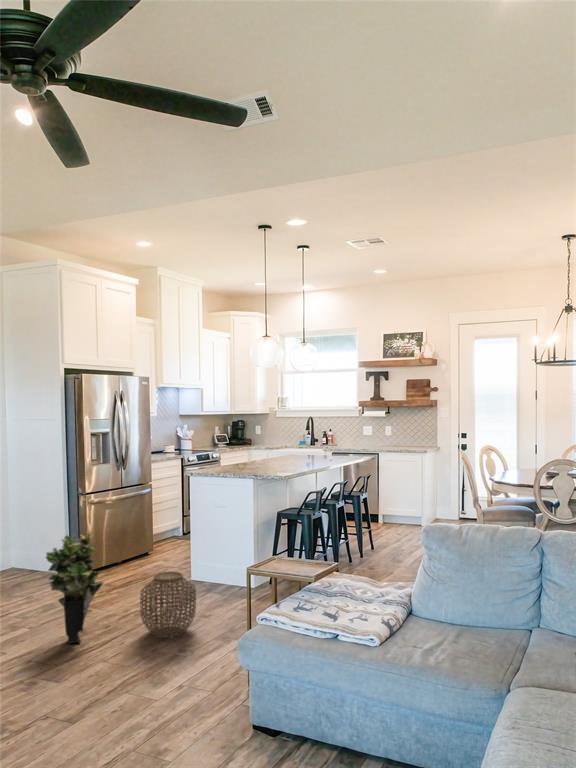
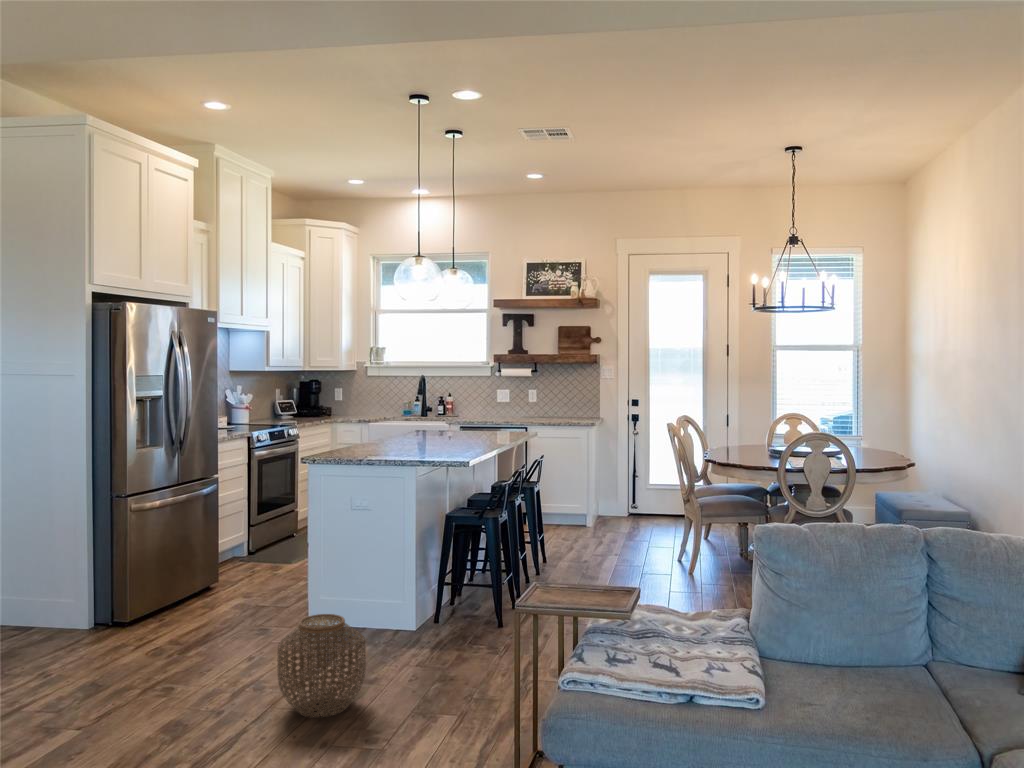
potted plant: present [46,534,104,644] -> none [112,562,216,743]

